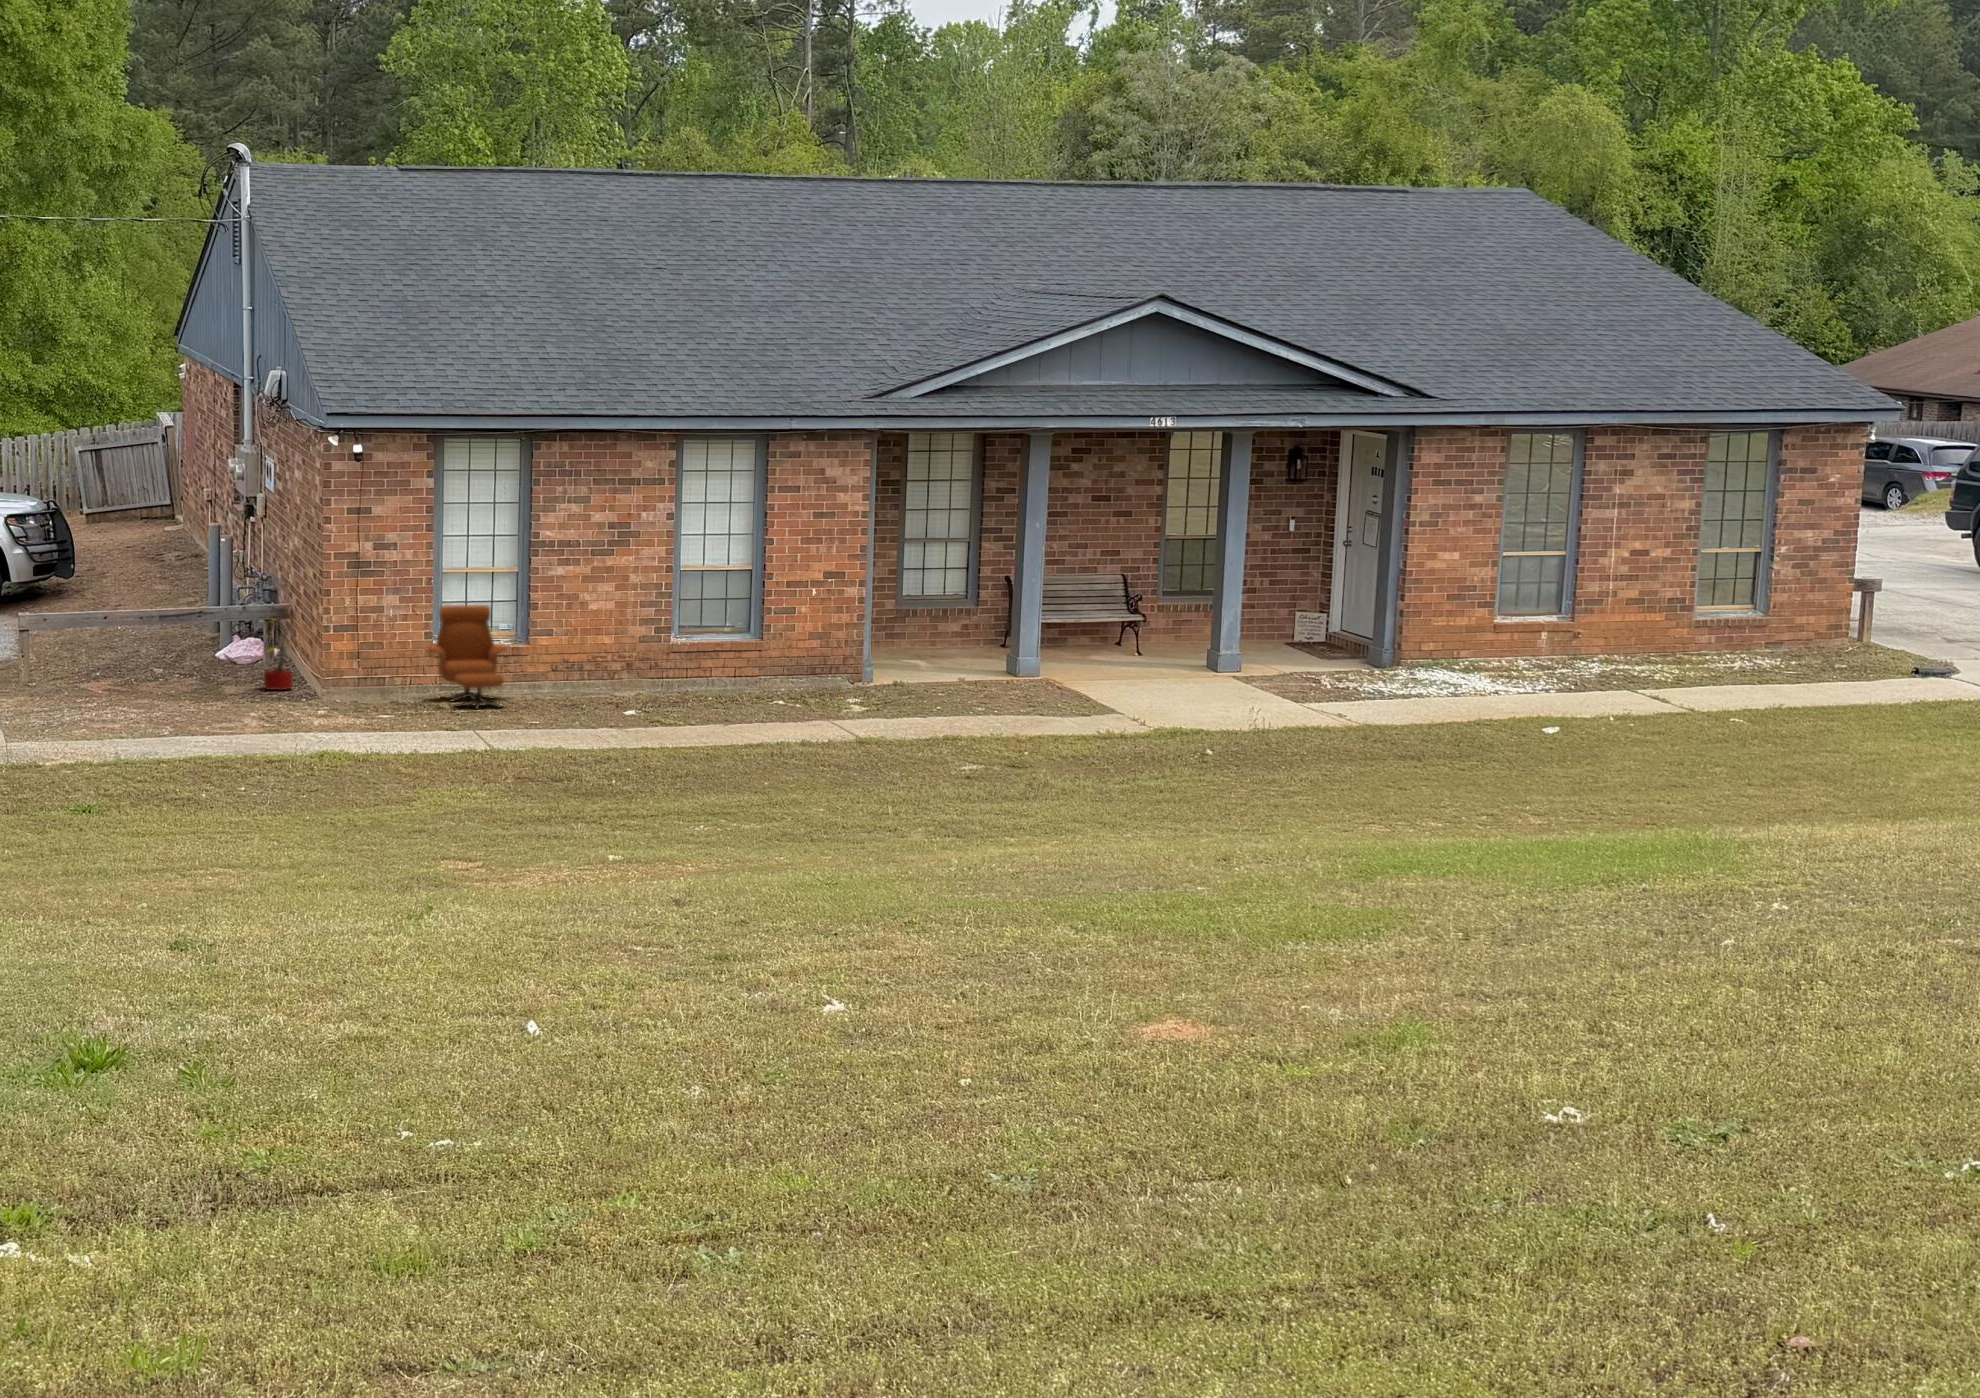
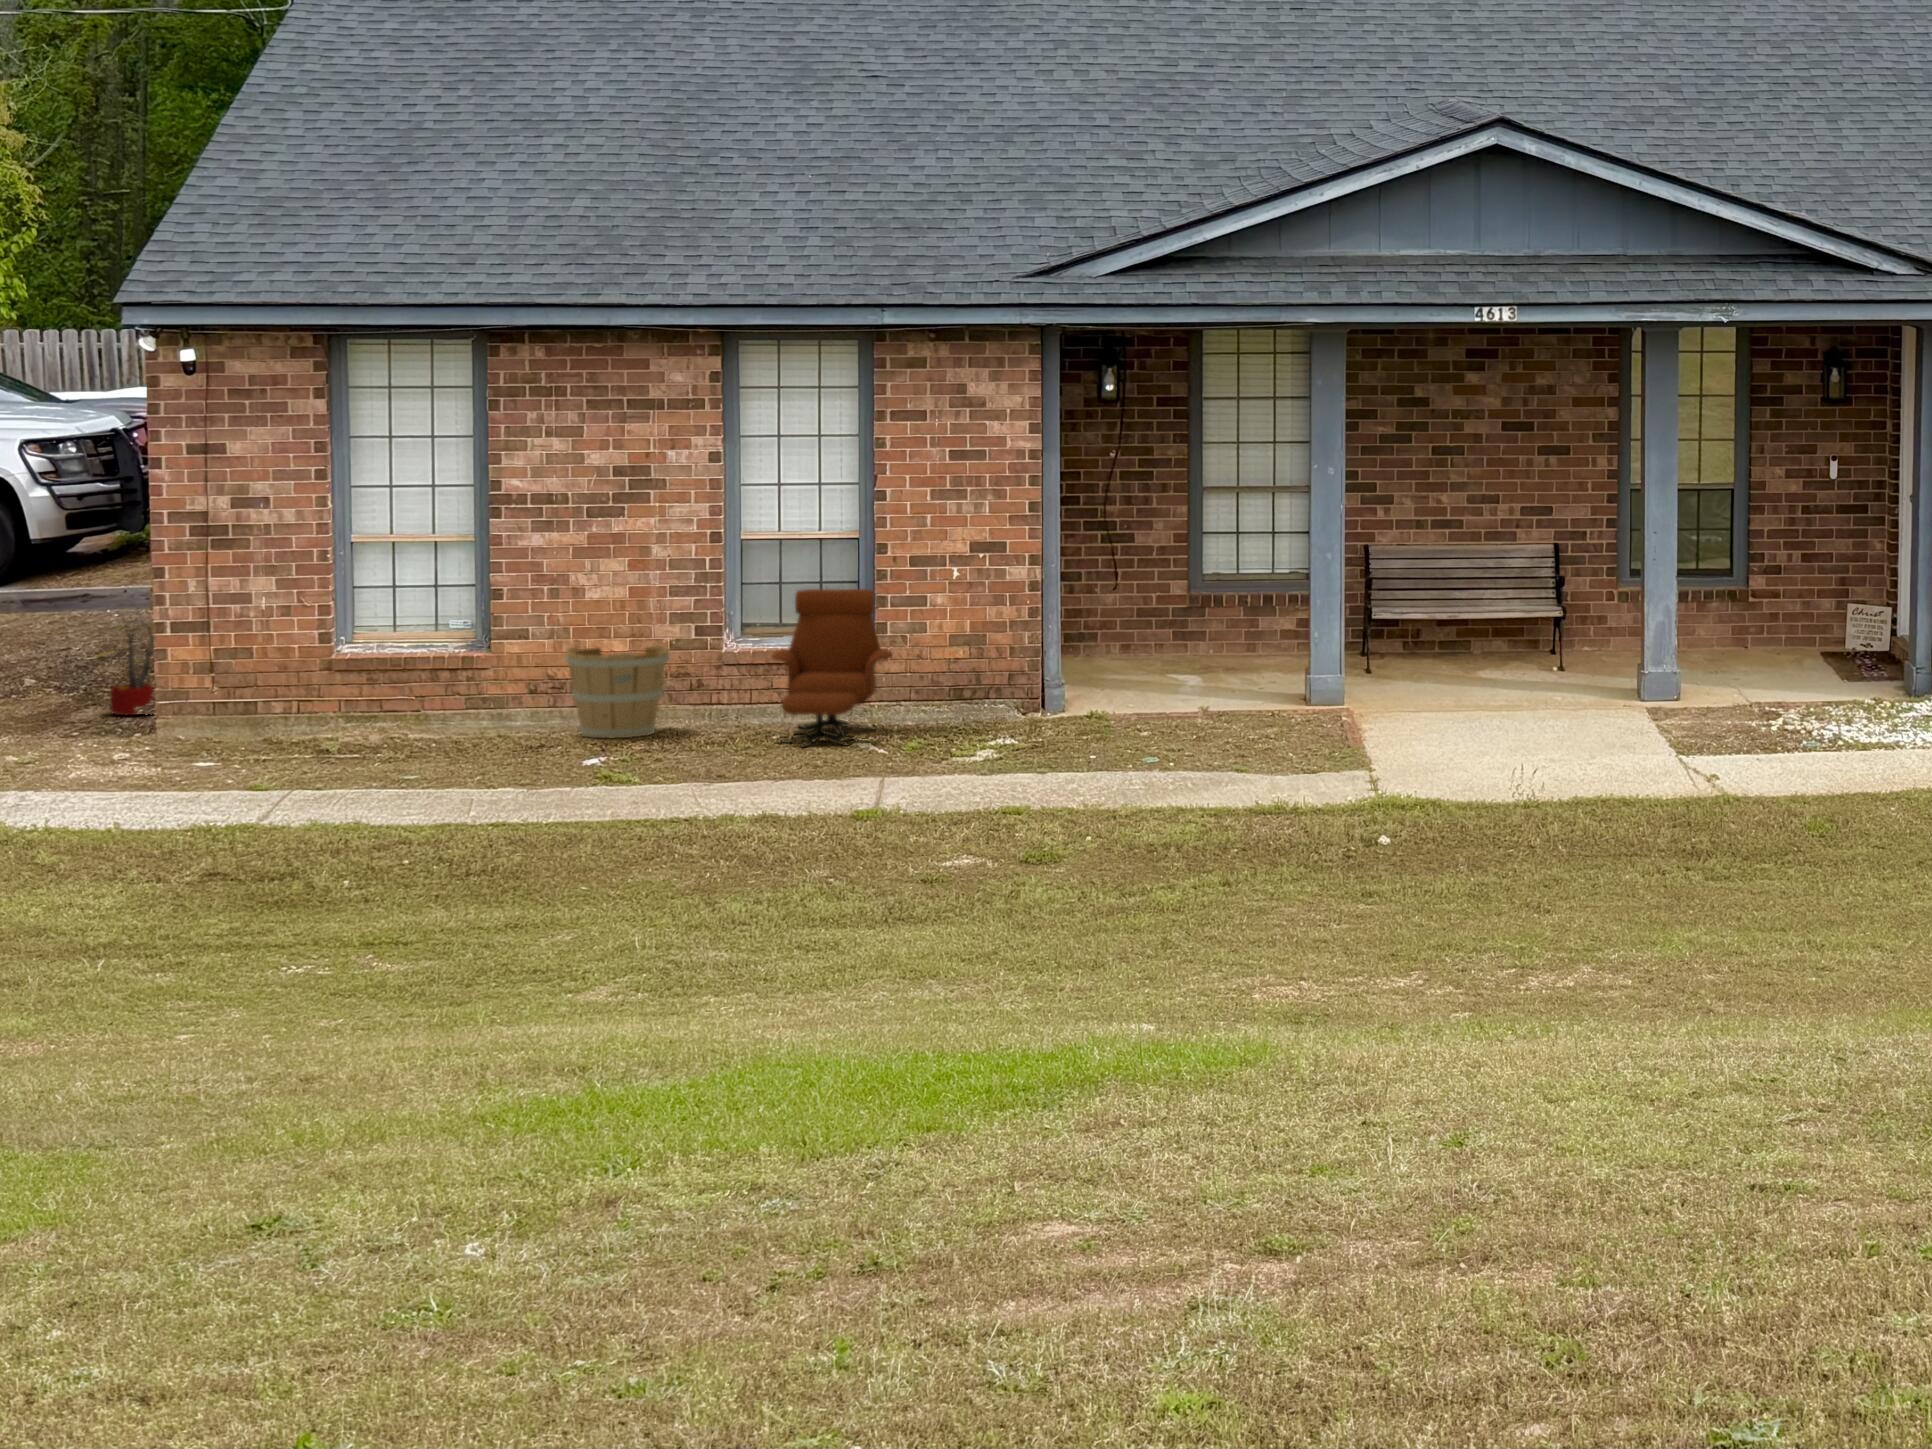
lounge chair: present [428,605,506,709] -> present [772,589,893,748]
wooden bucket: none [591,640,655,701] -> present [566,645,670,738]

